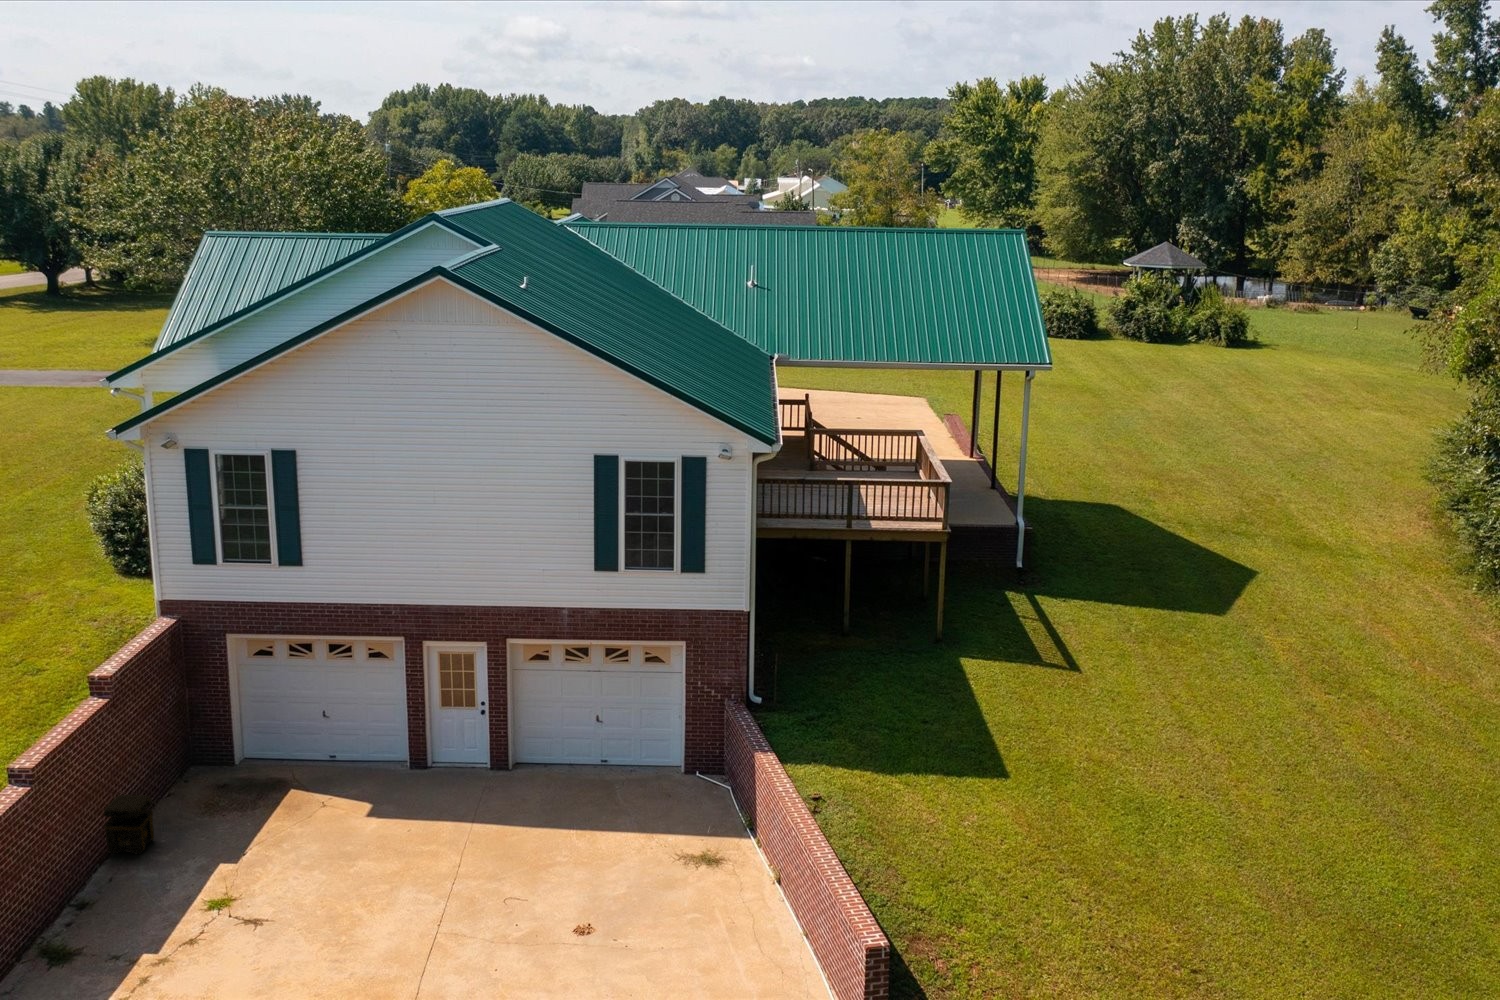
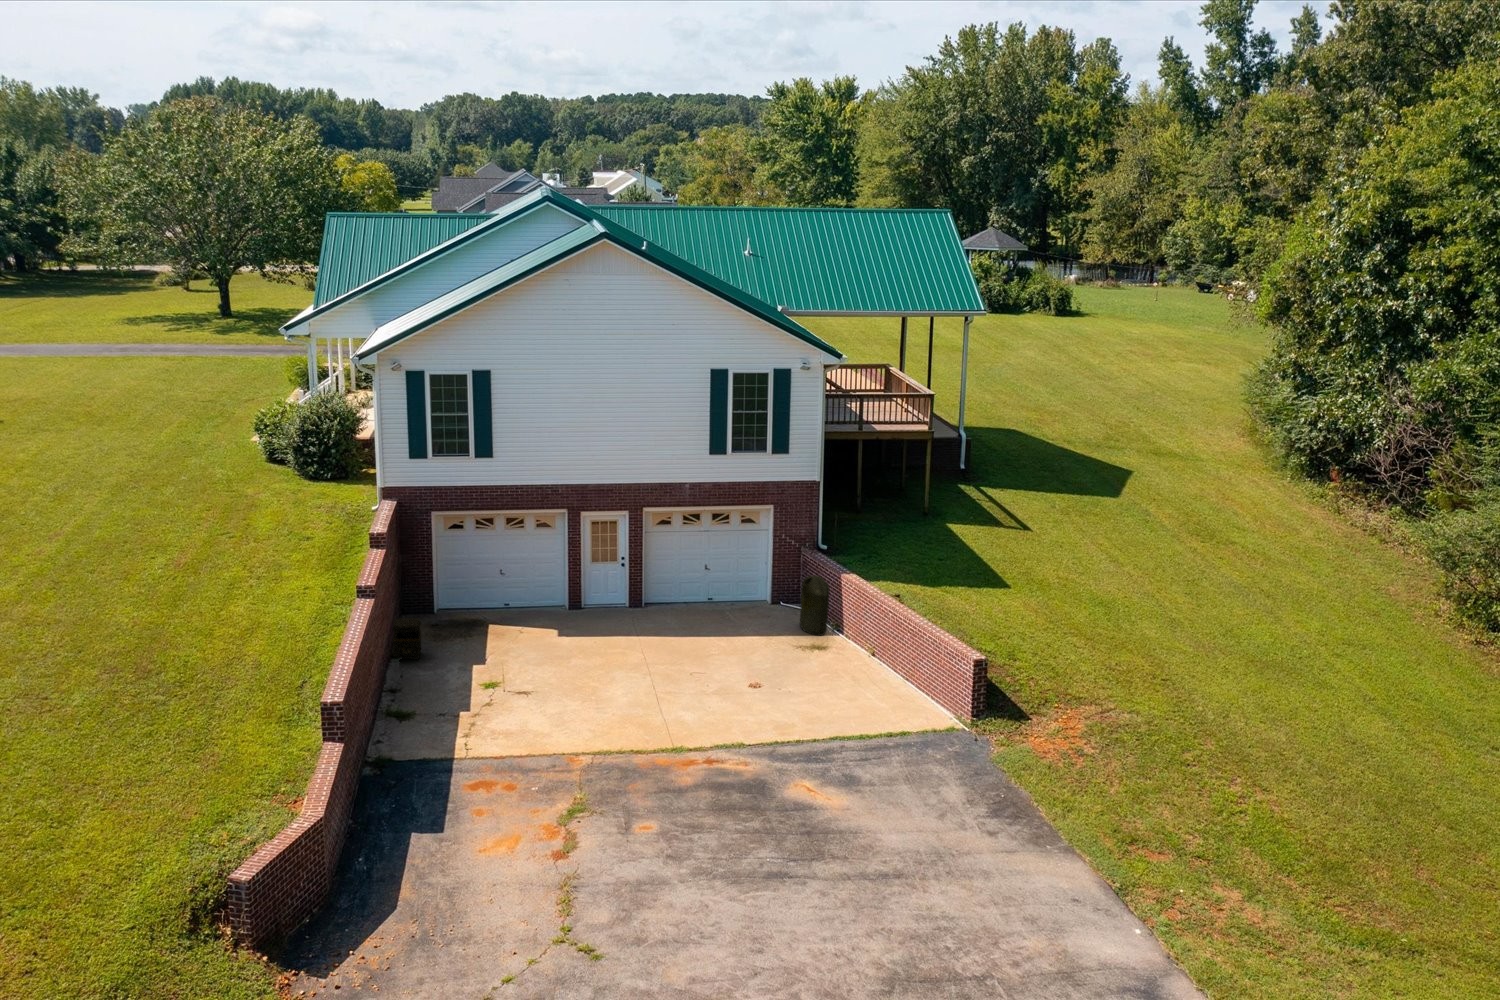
trash can: none [701,748,738,838] -> present [800,576,830,636]

